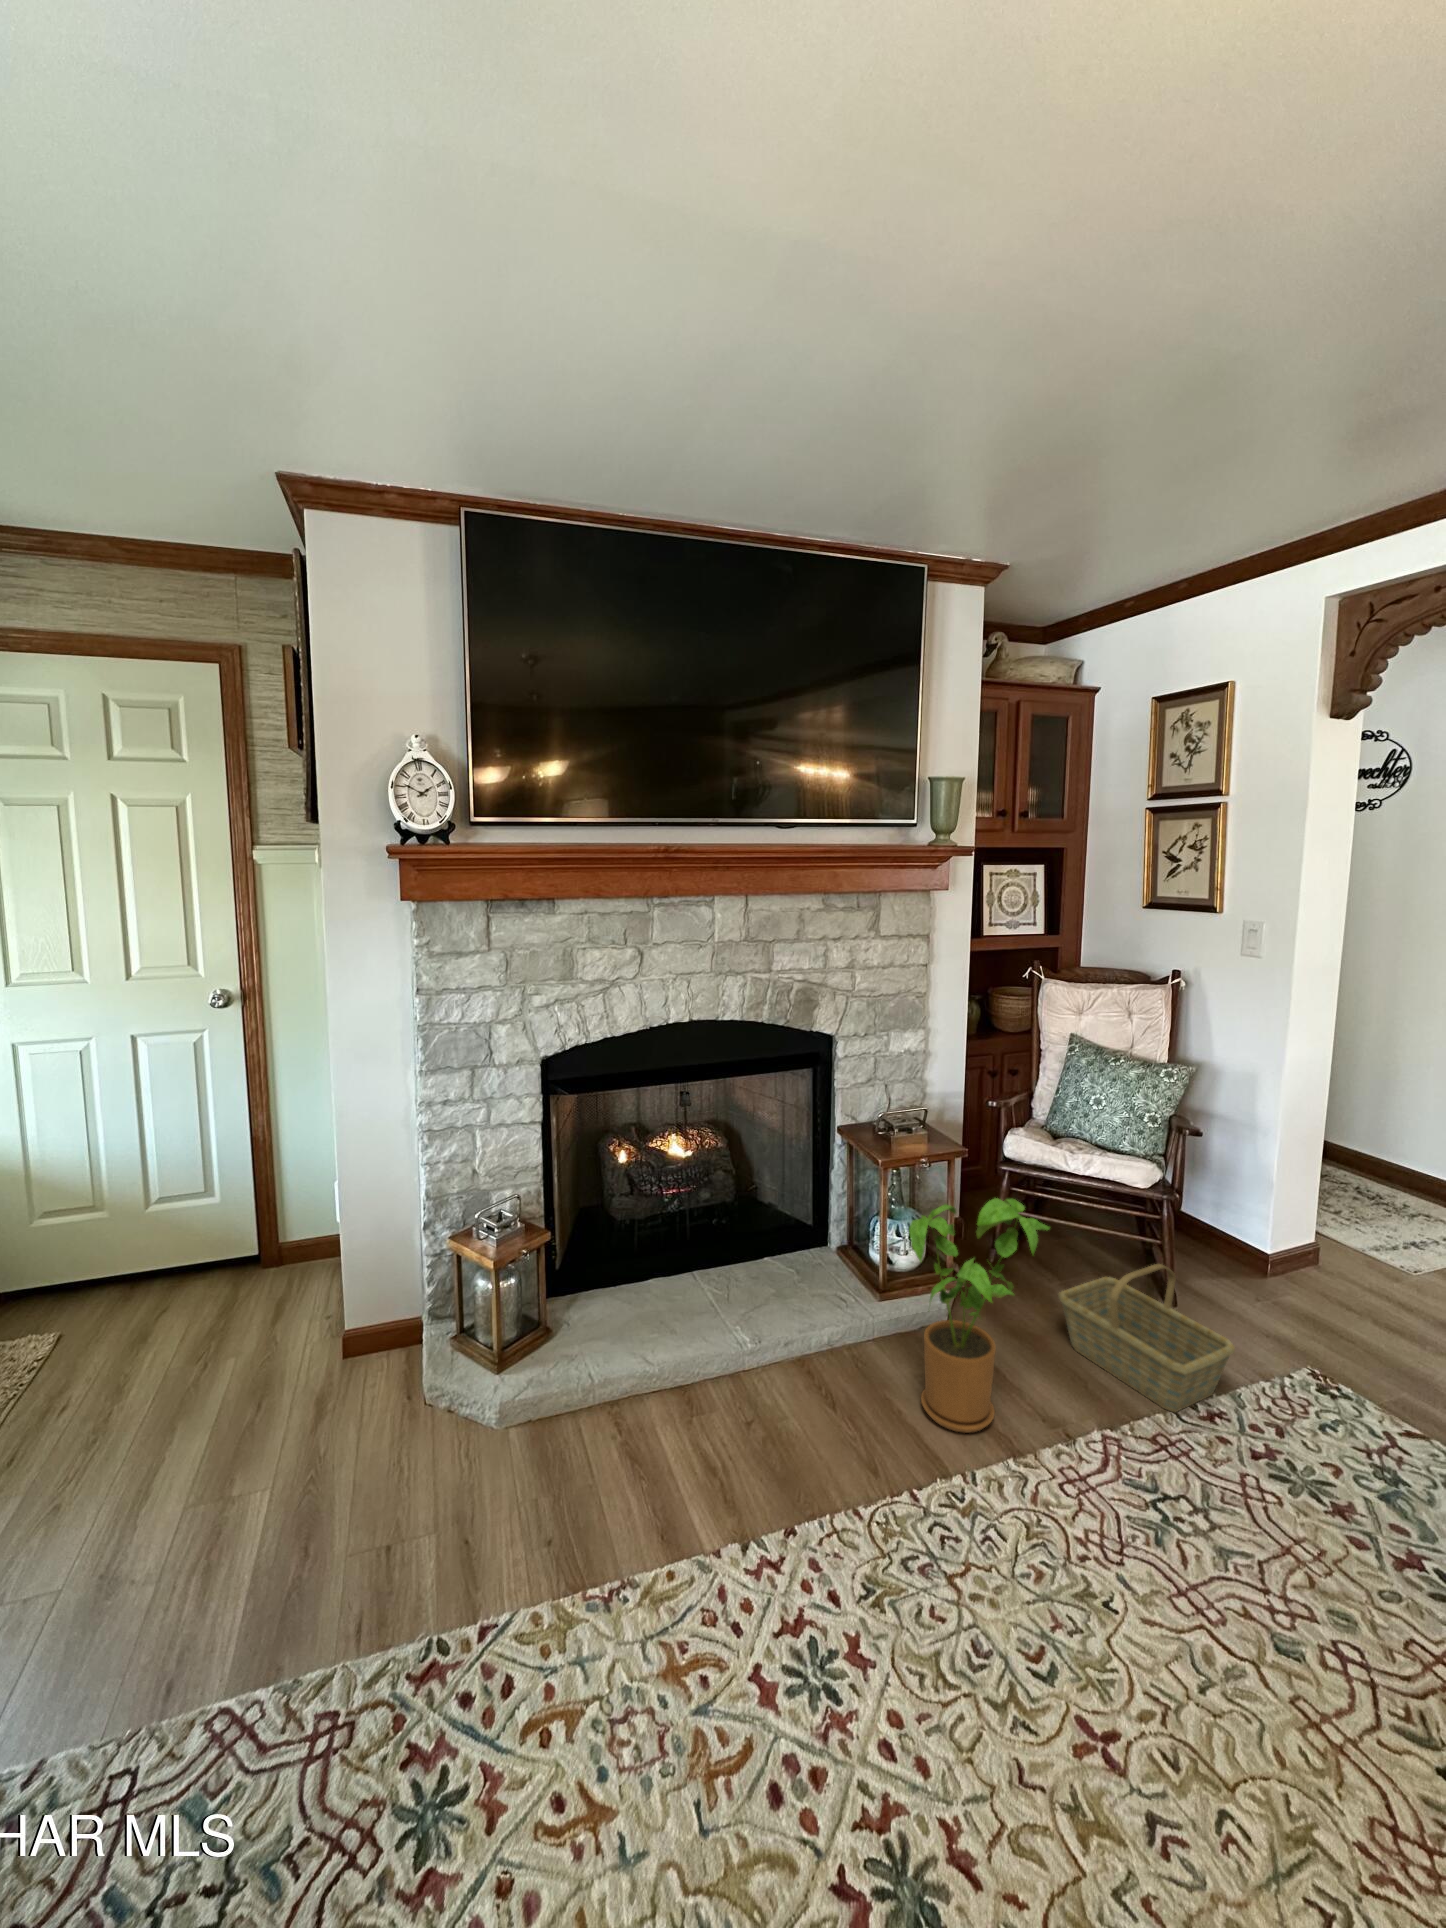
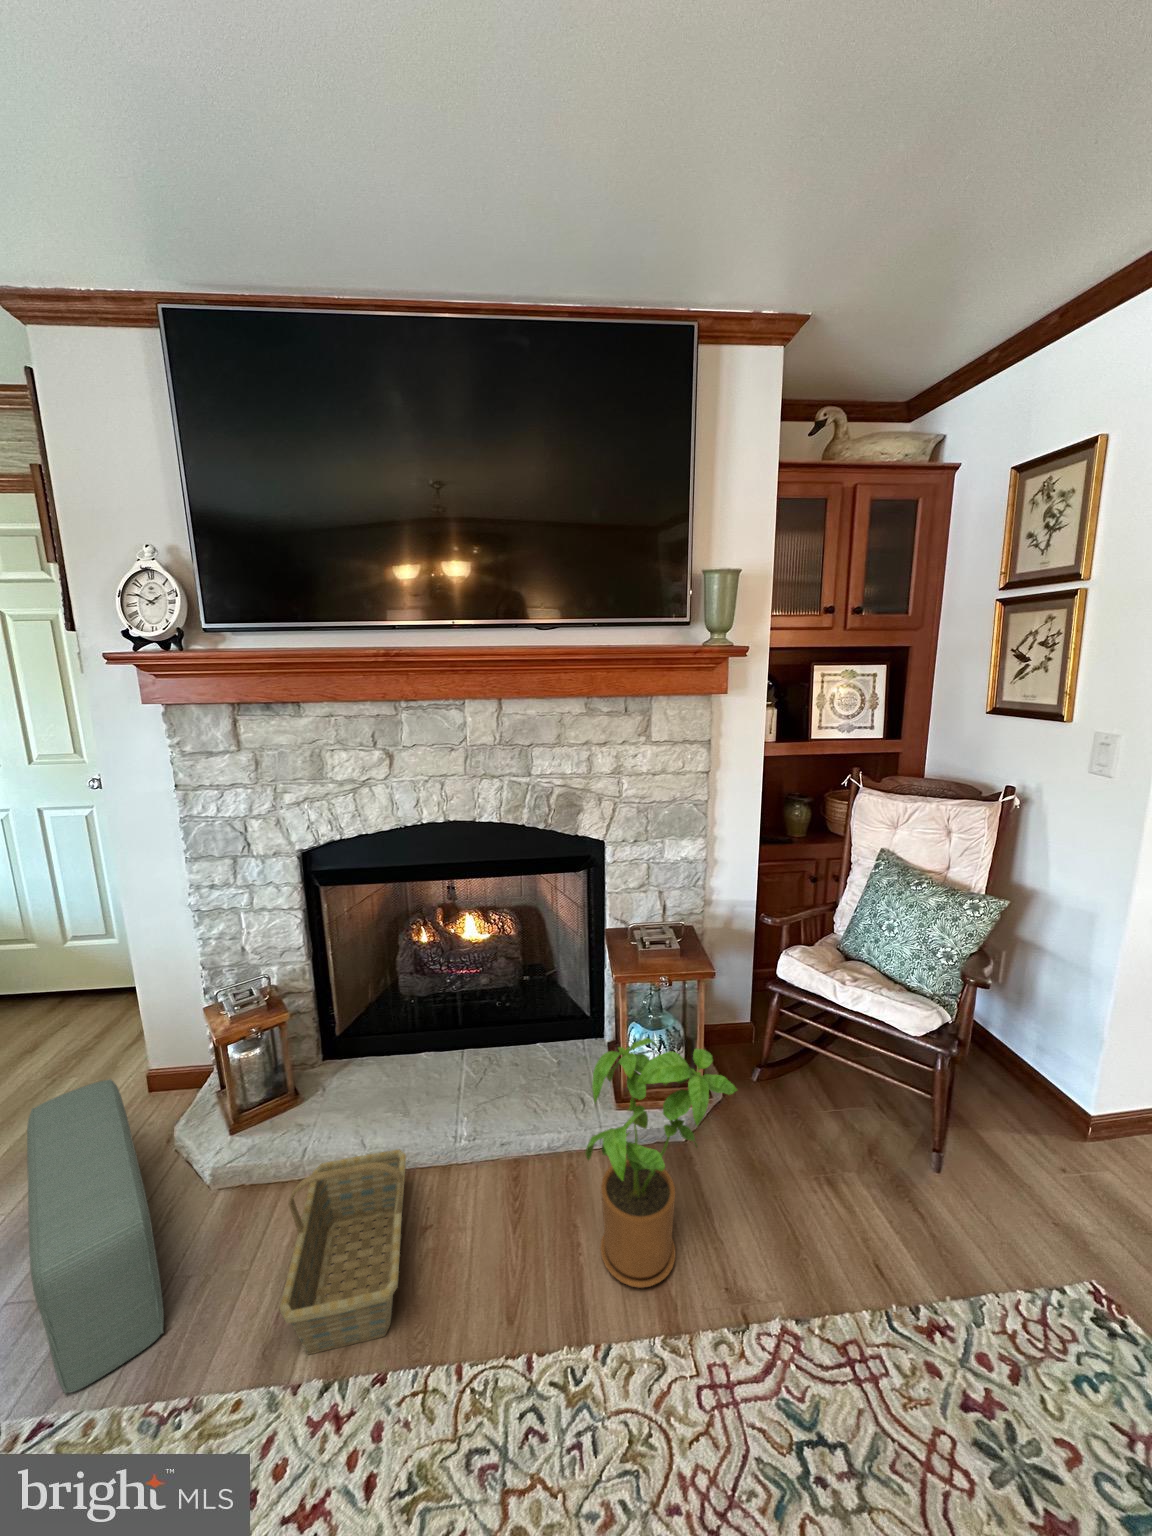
basket: present [1058,1264,1235,1412] -> present [280,1149,406,1355]
pouf: none [306,1319,550,1605] -> present [27,1079,164,1394]

